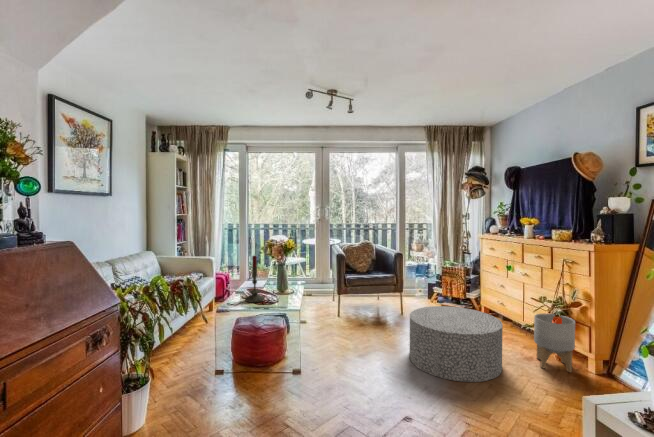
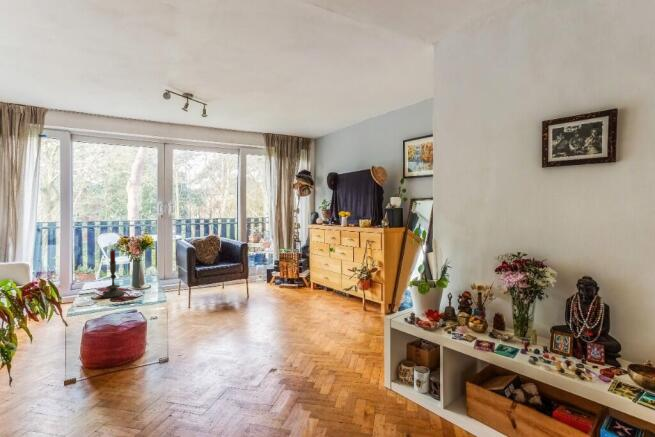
ottoman: present [410,306,503,382] -> none [263,282,331,335]
planter: present [534,313,575,372] -> none [350,279,374,317]

